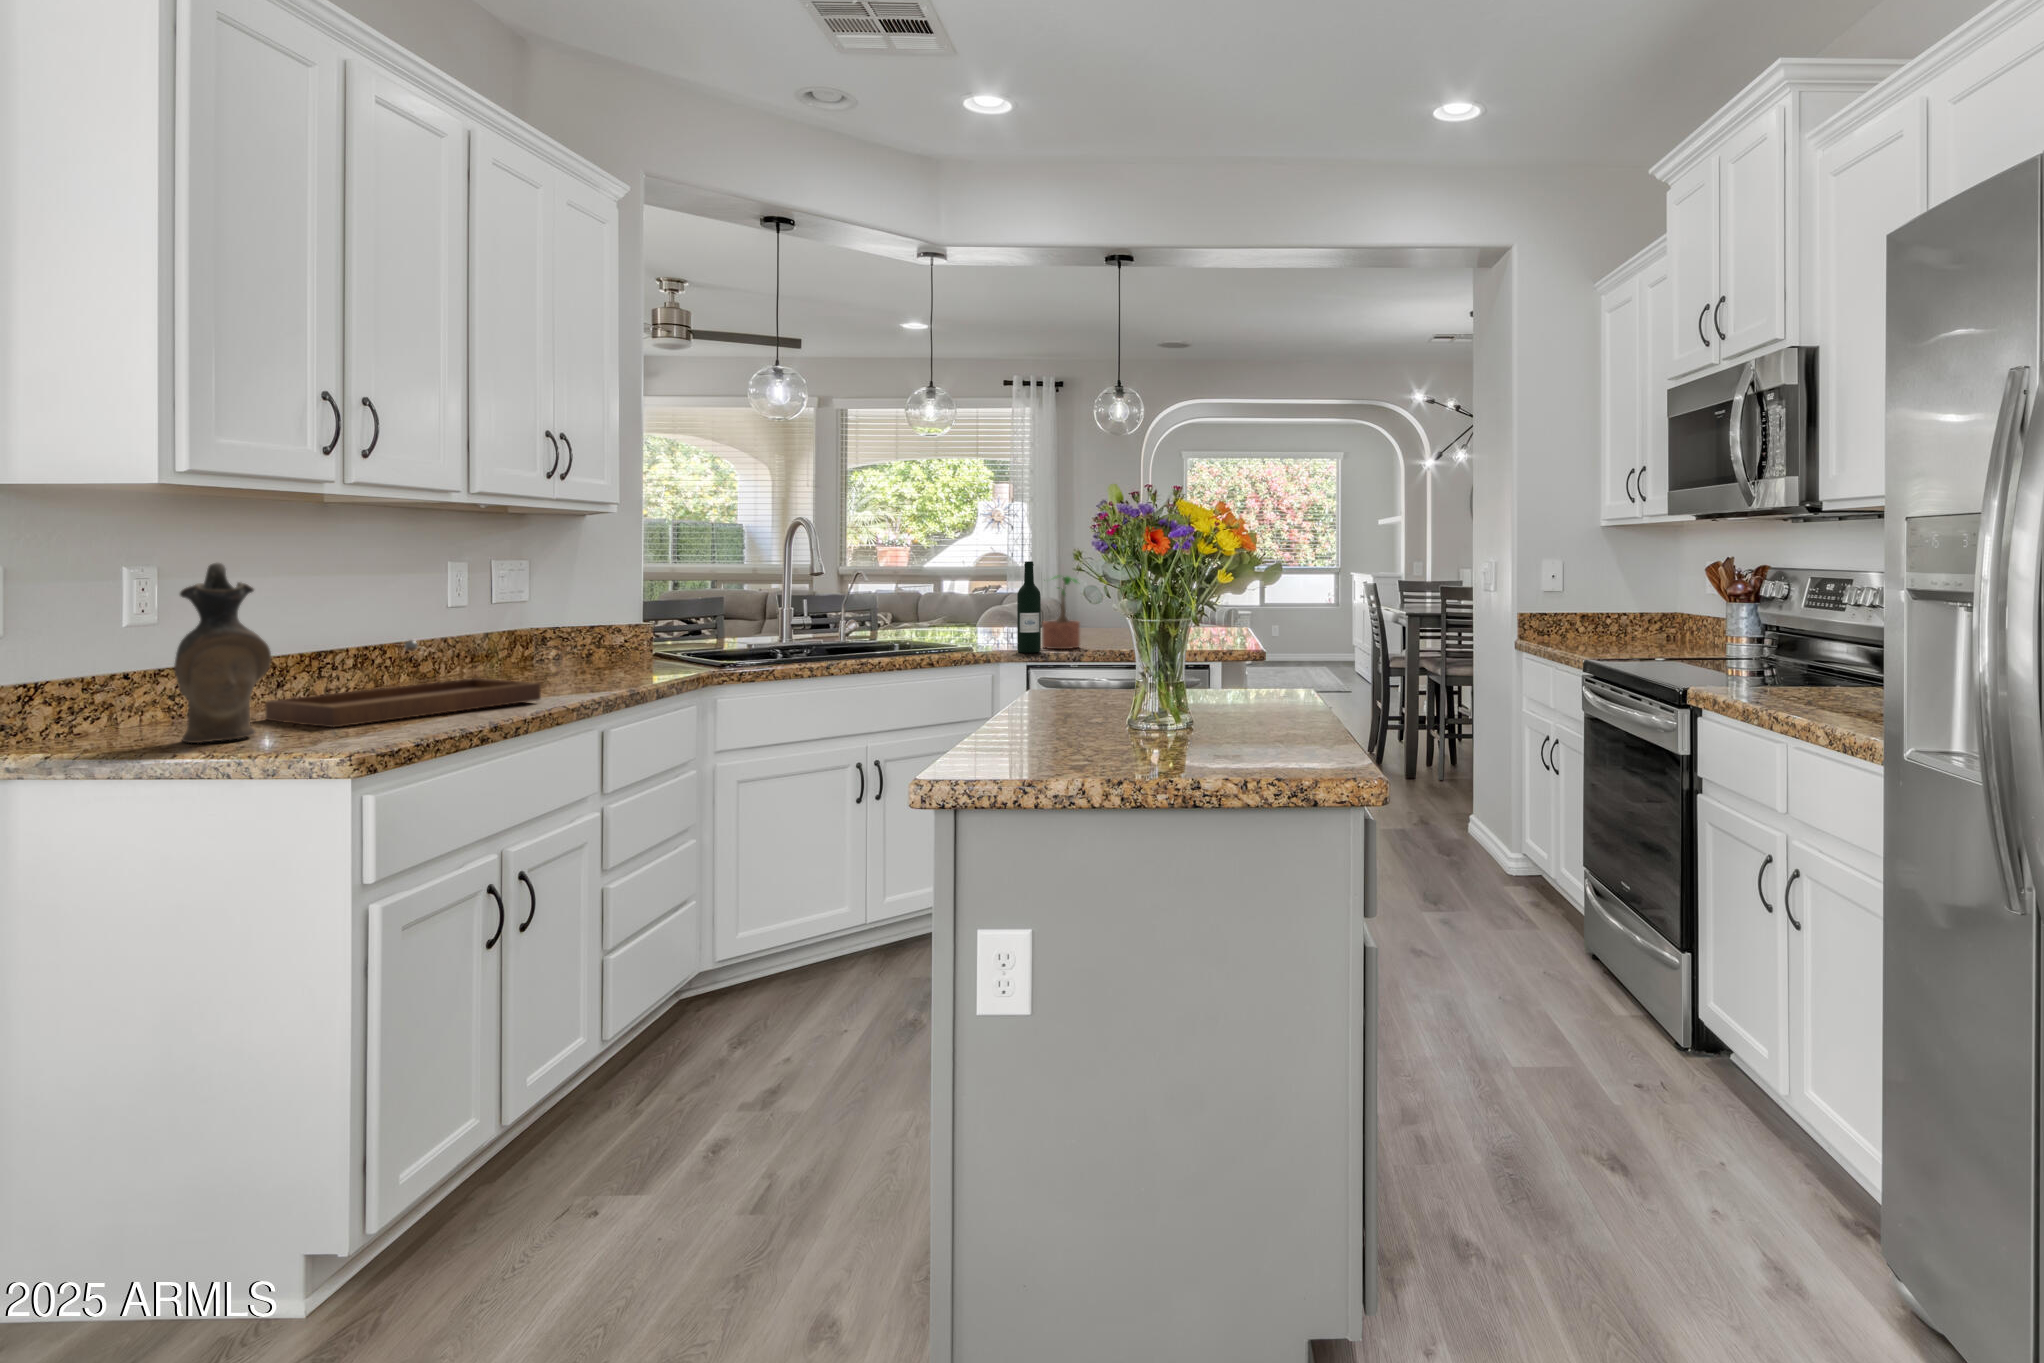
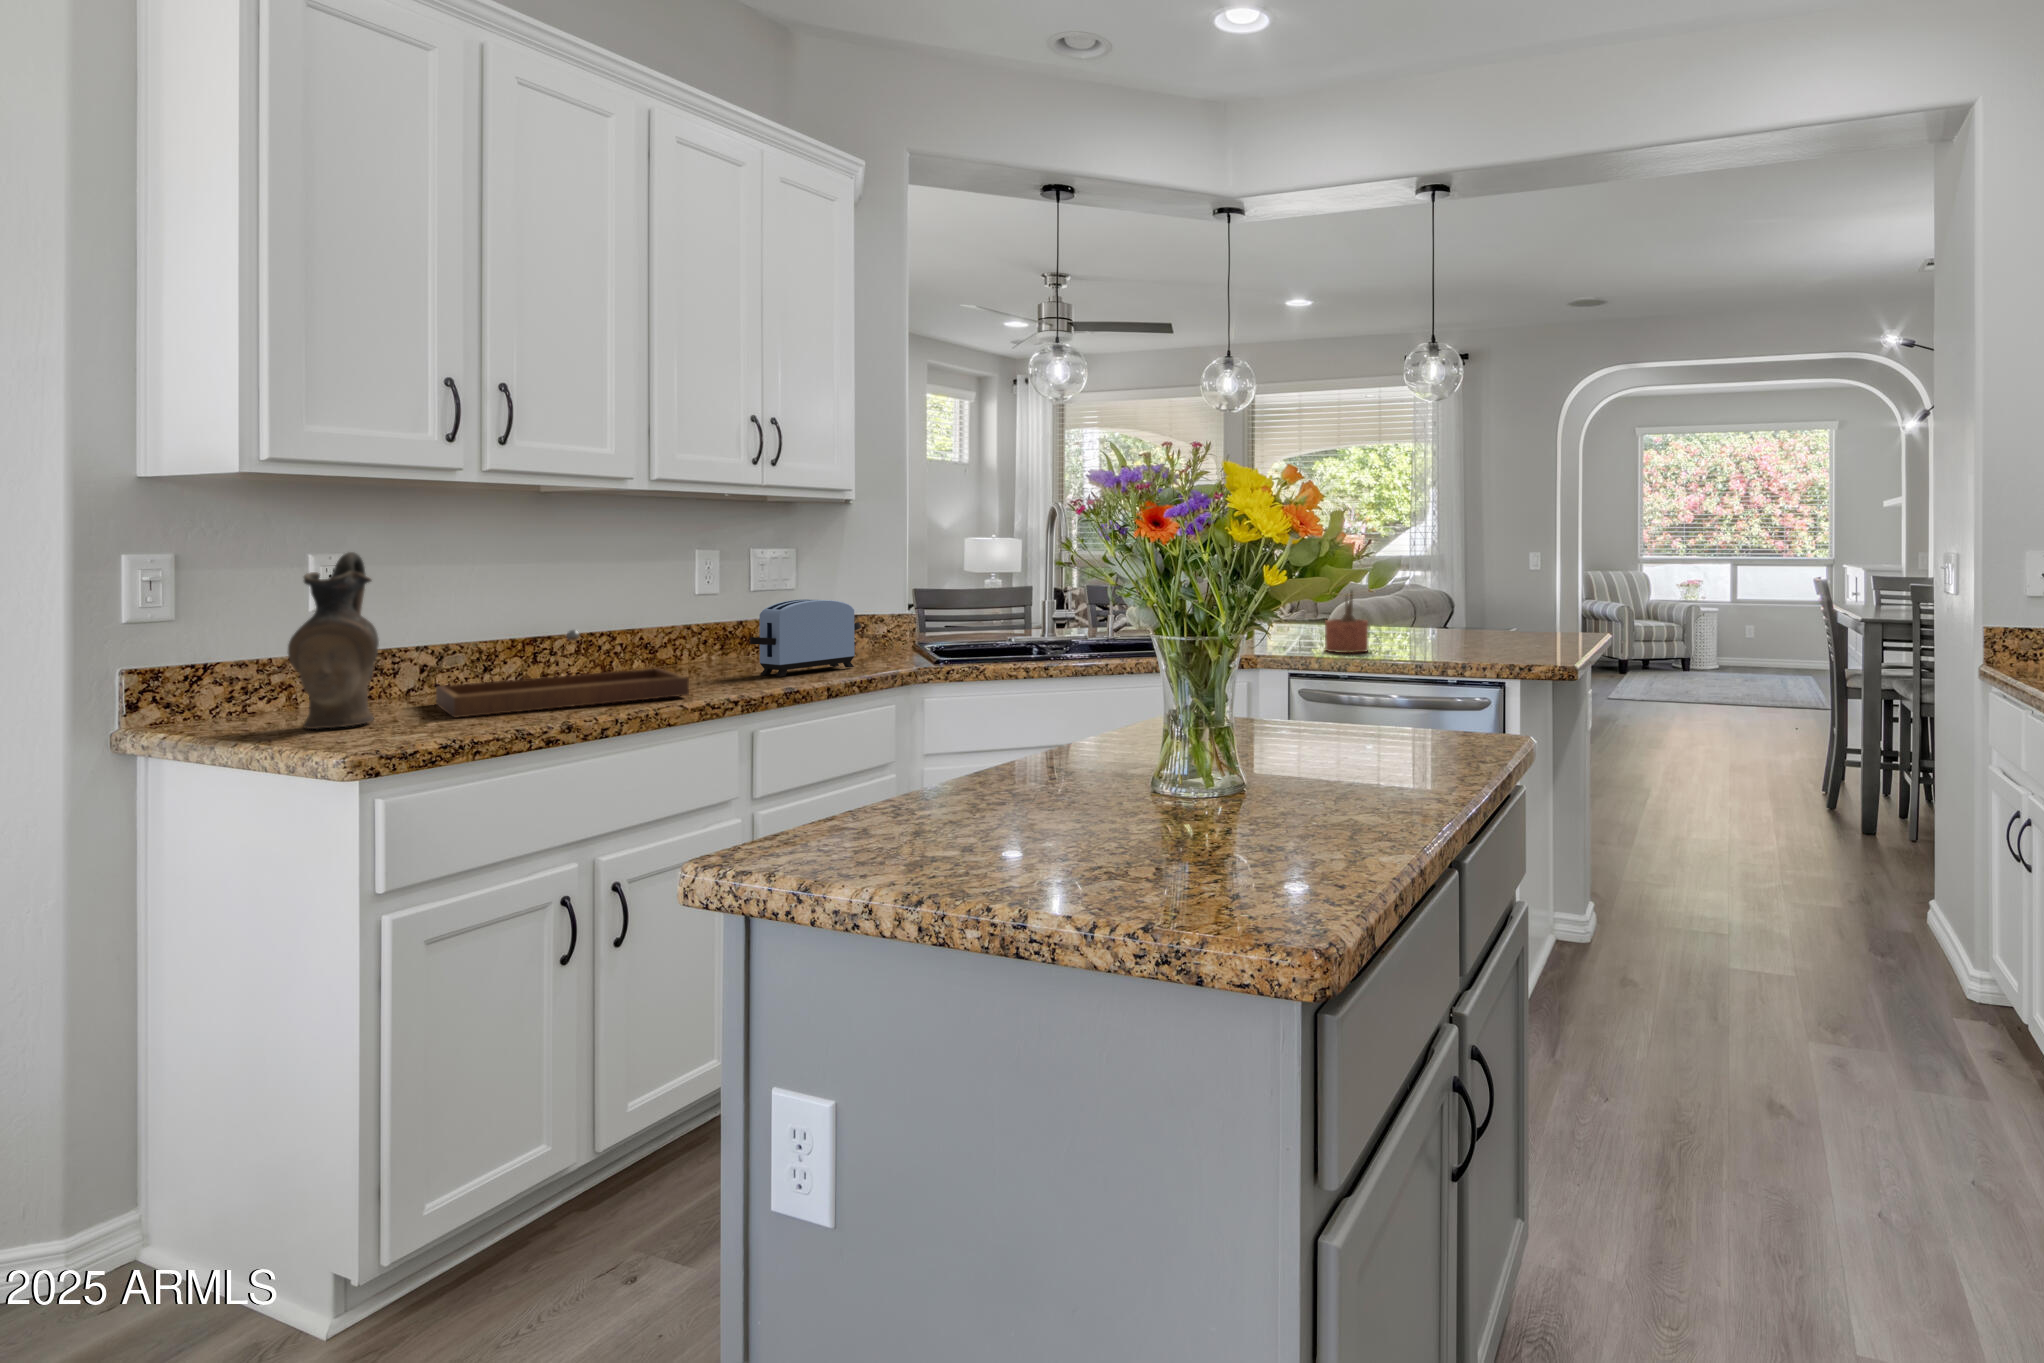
wine bottle: present [1017,561,1041,653] -> none [1285,551,1312,656]
toaster: none [553,609,641,684] -> present [750,599,861,677]

